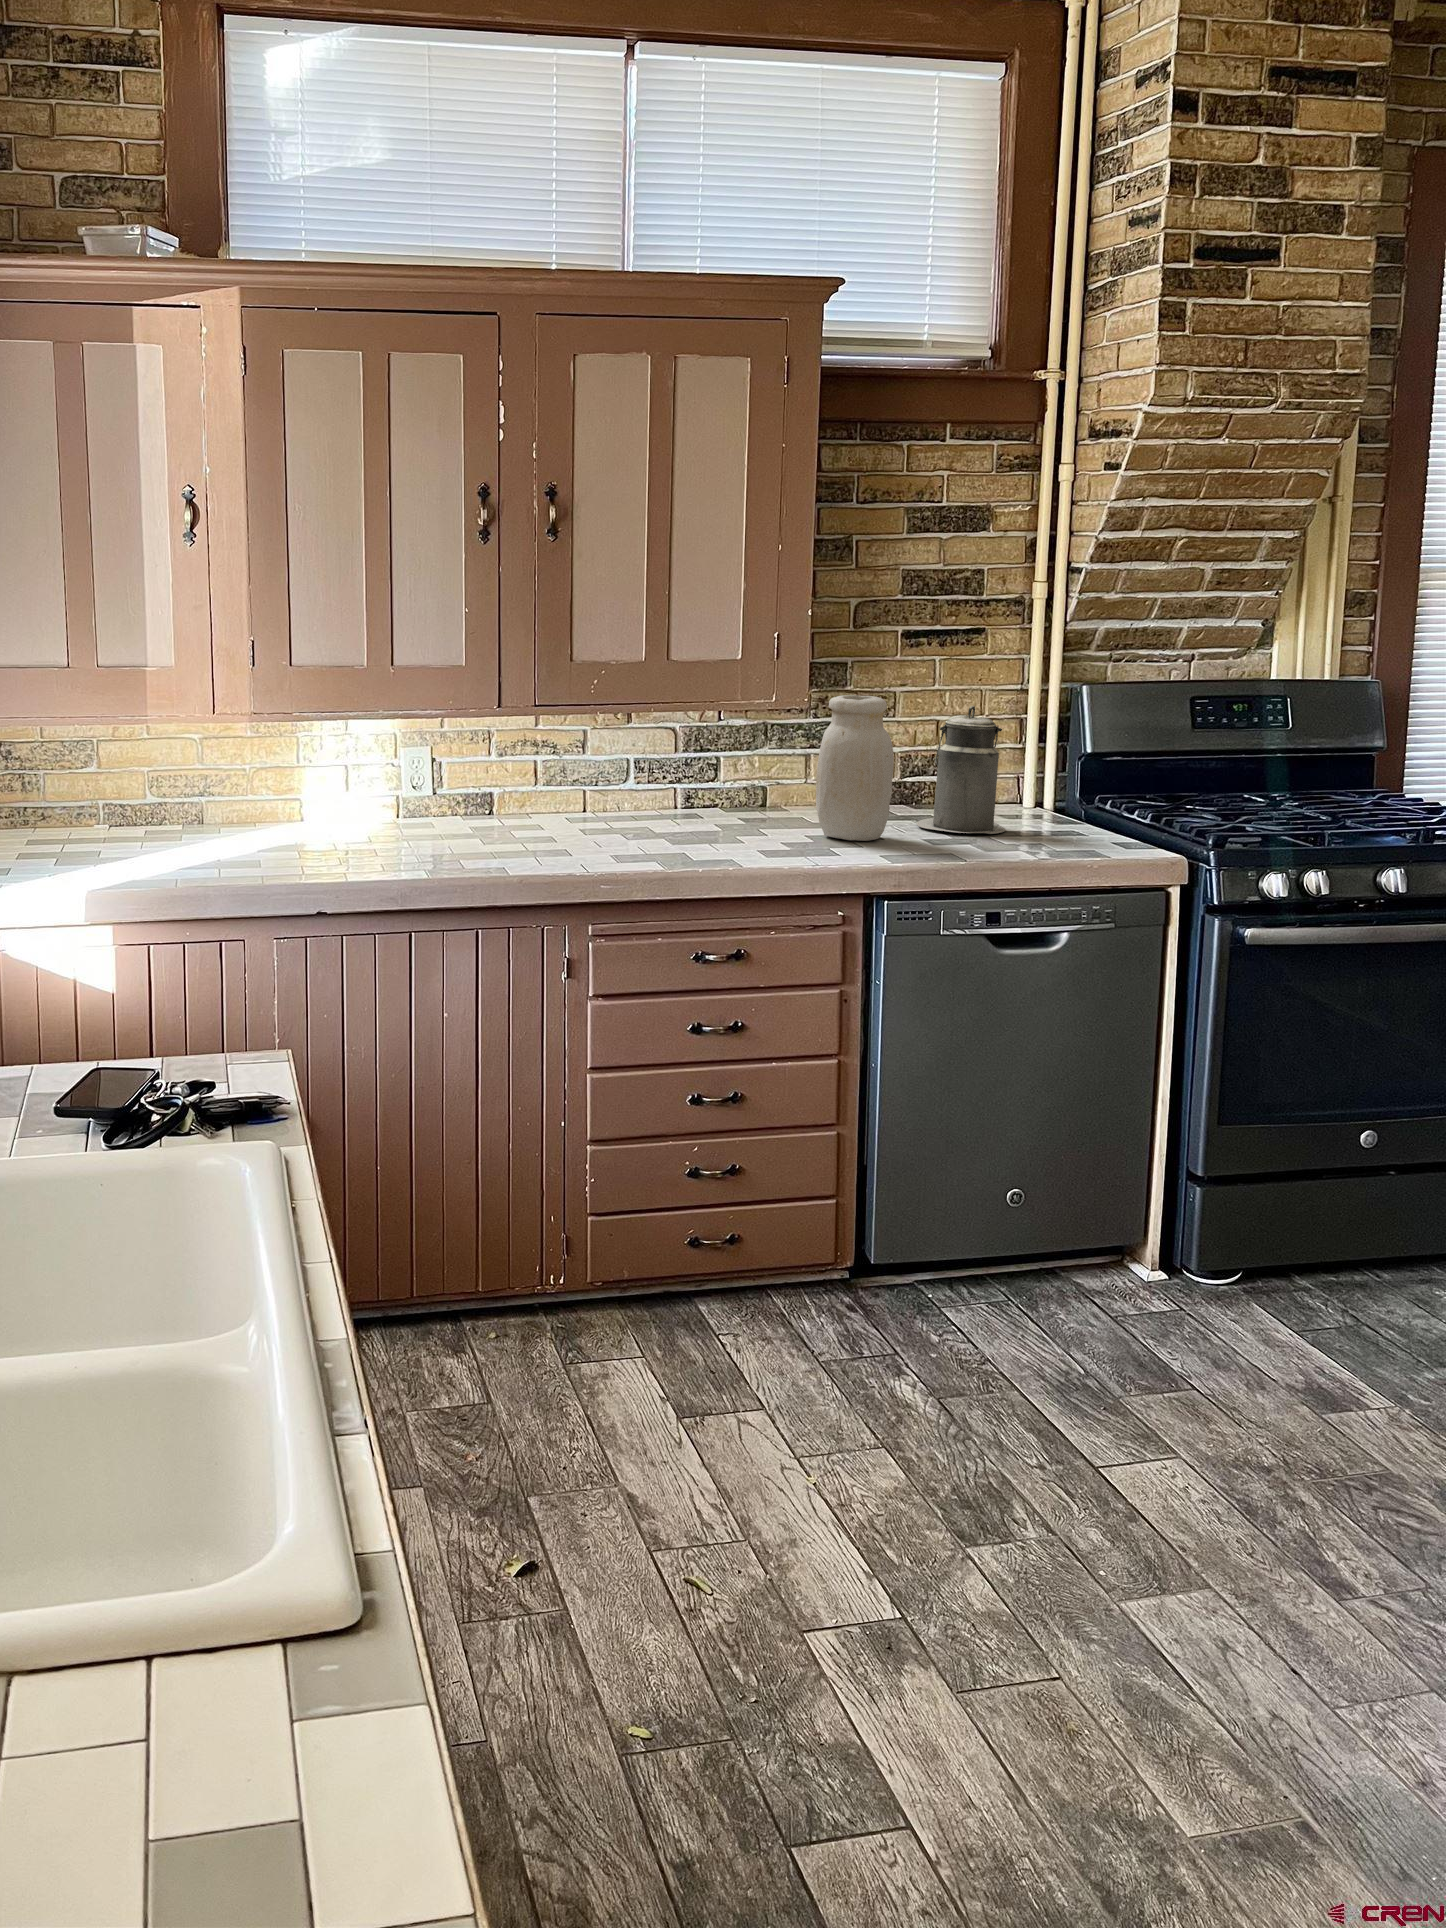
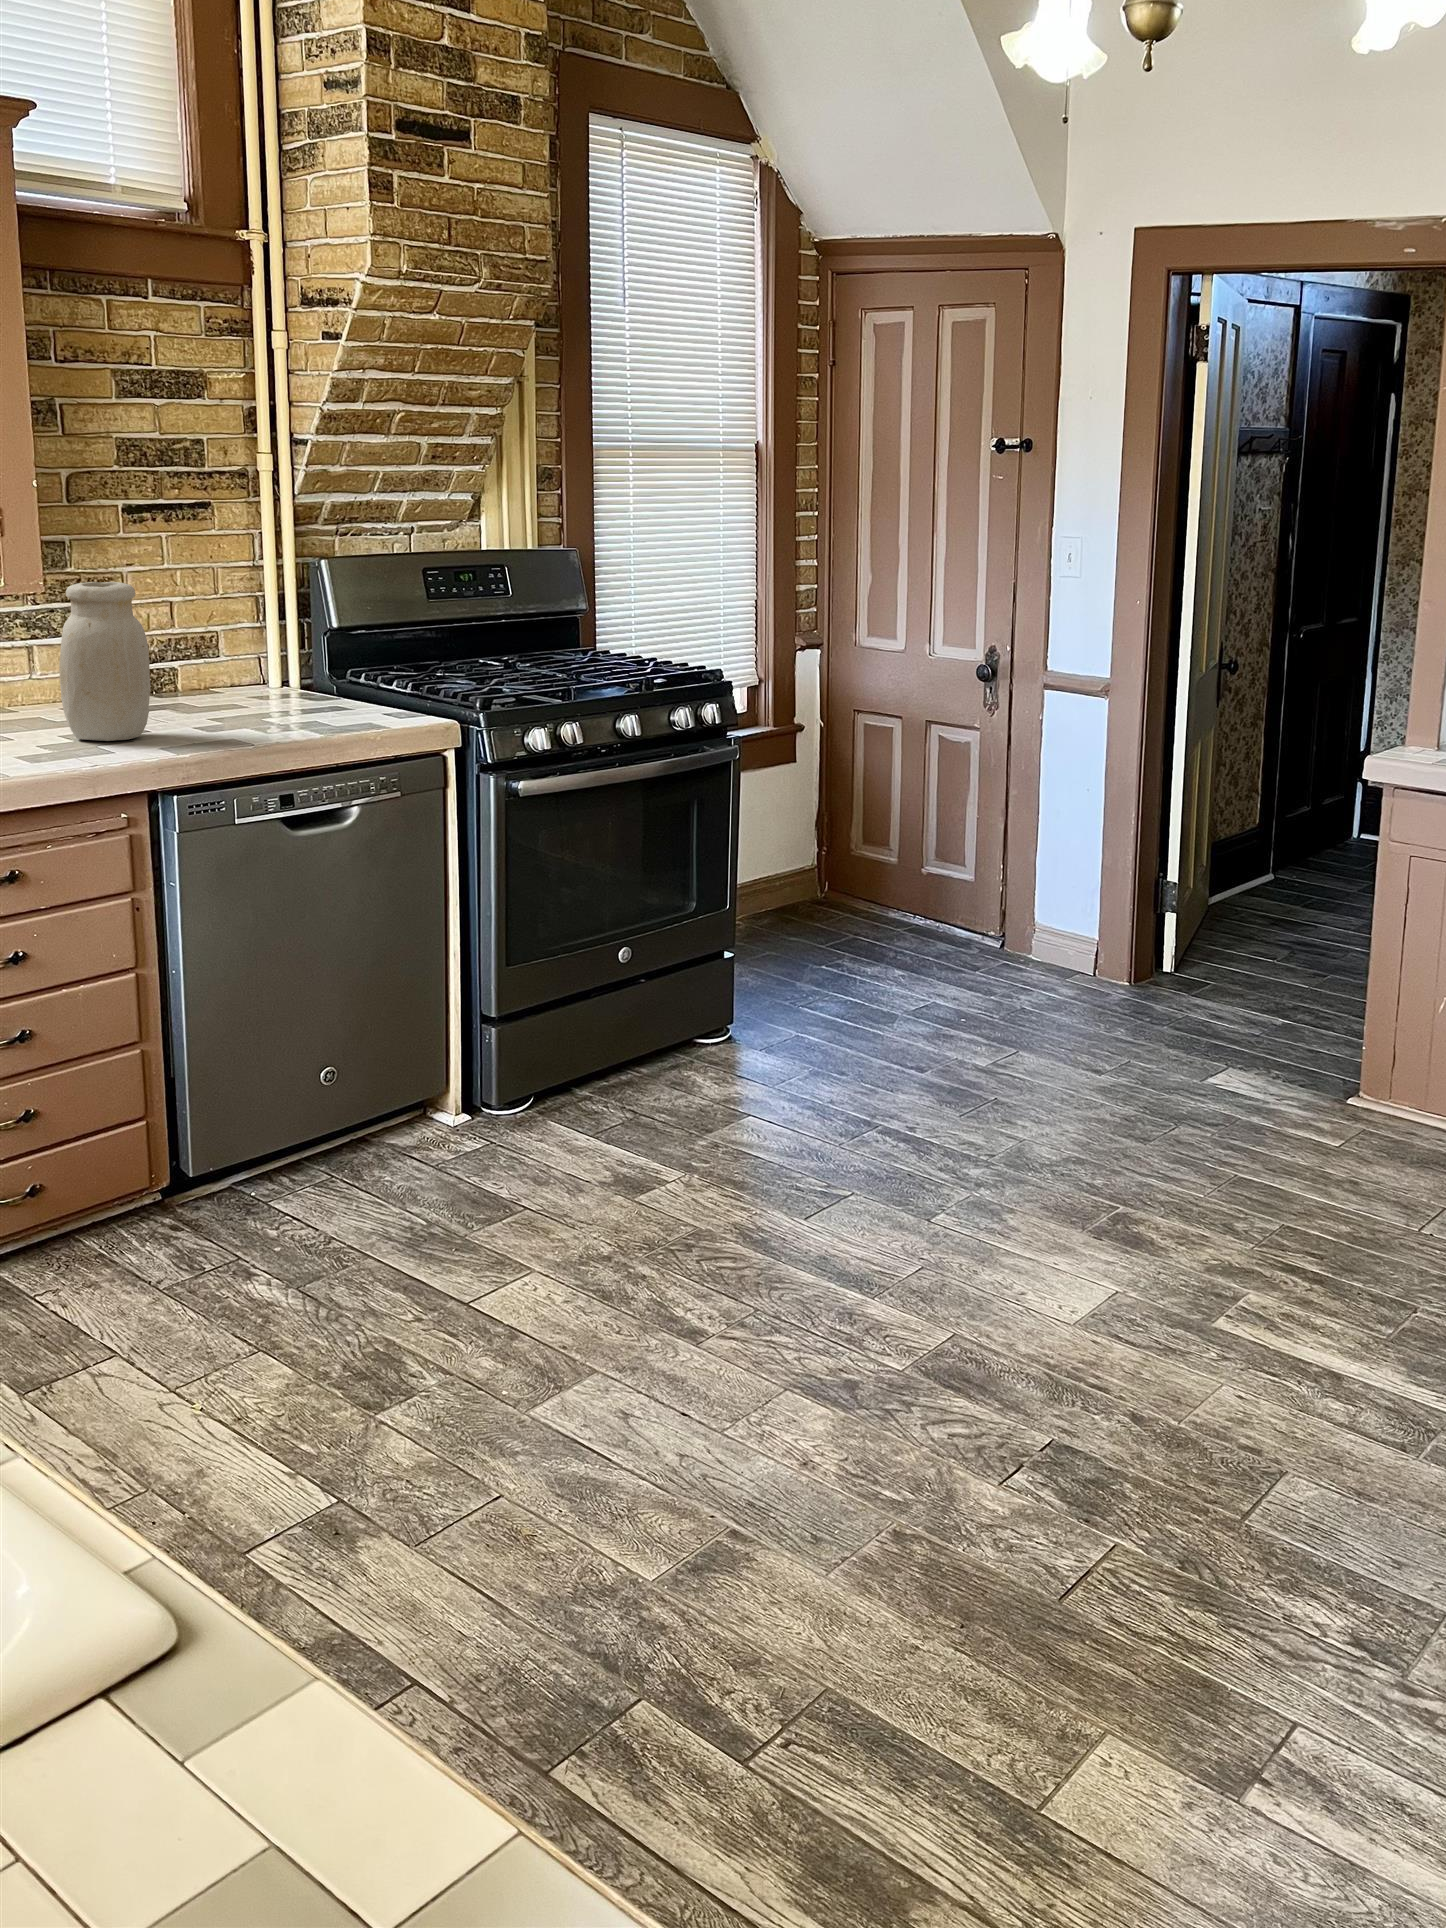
canister: present [917,706,1005,834] -> none [170,587,268,721]

